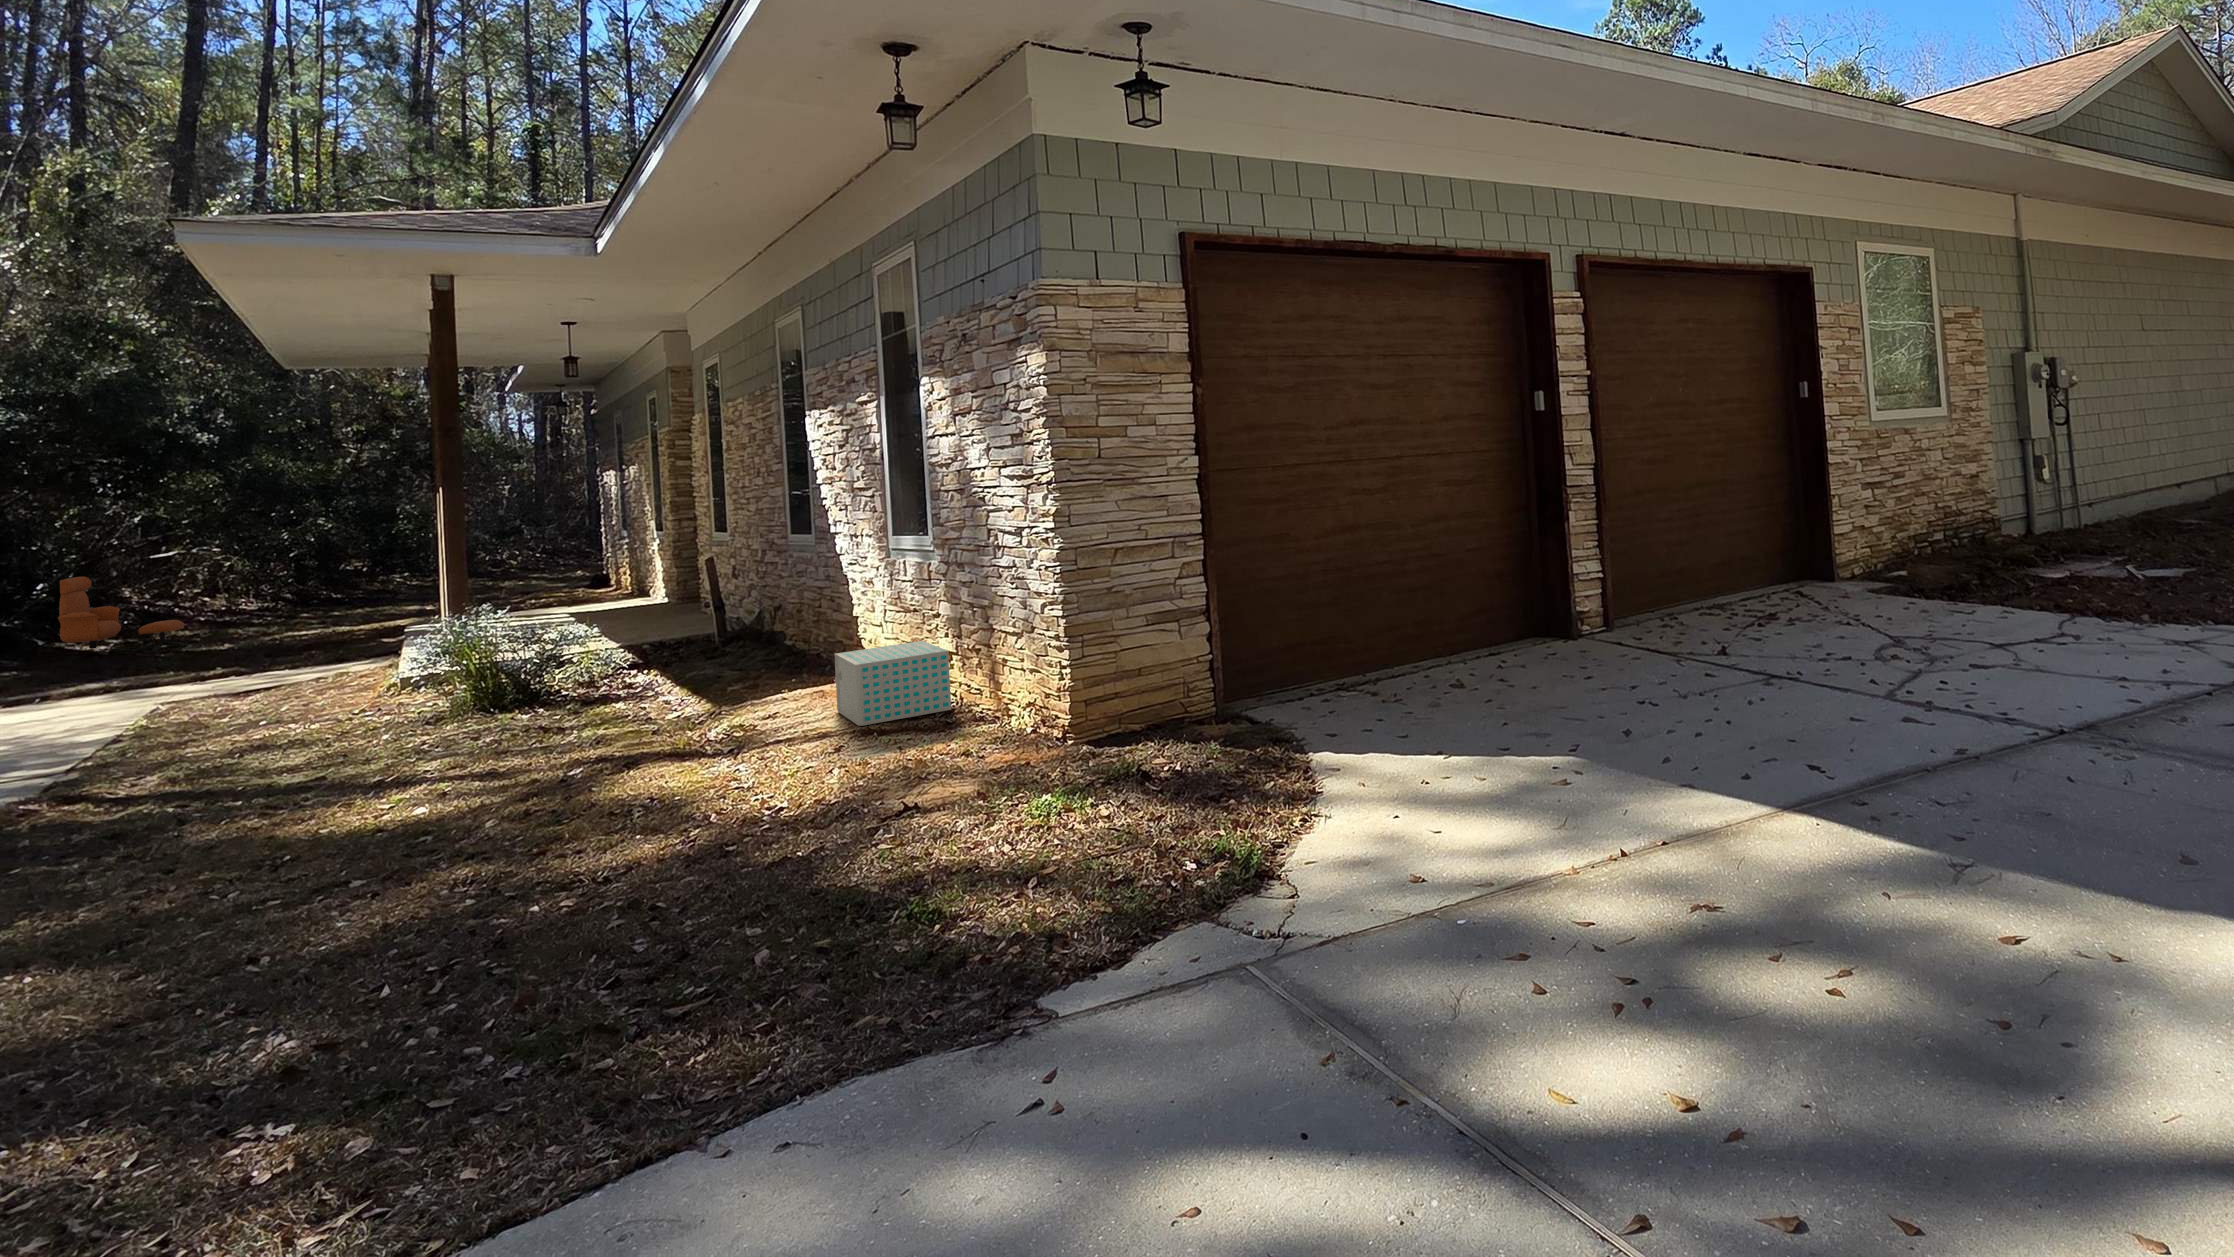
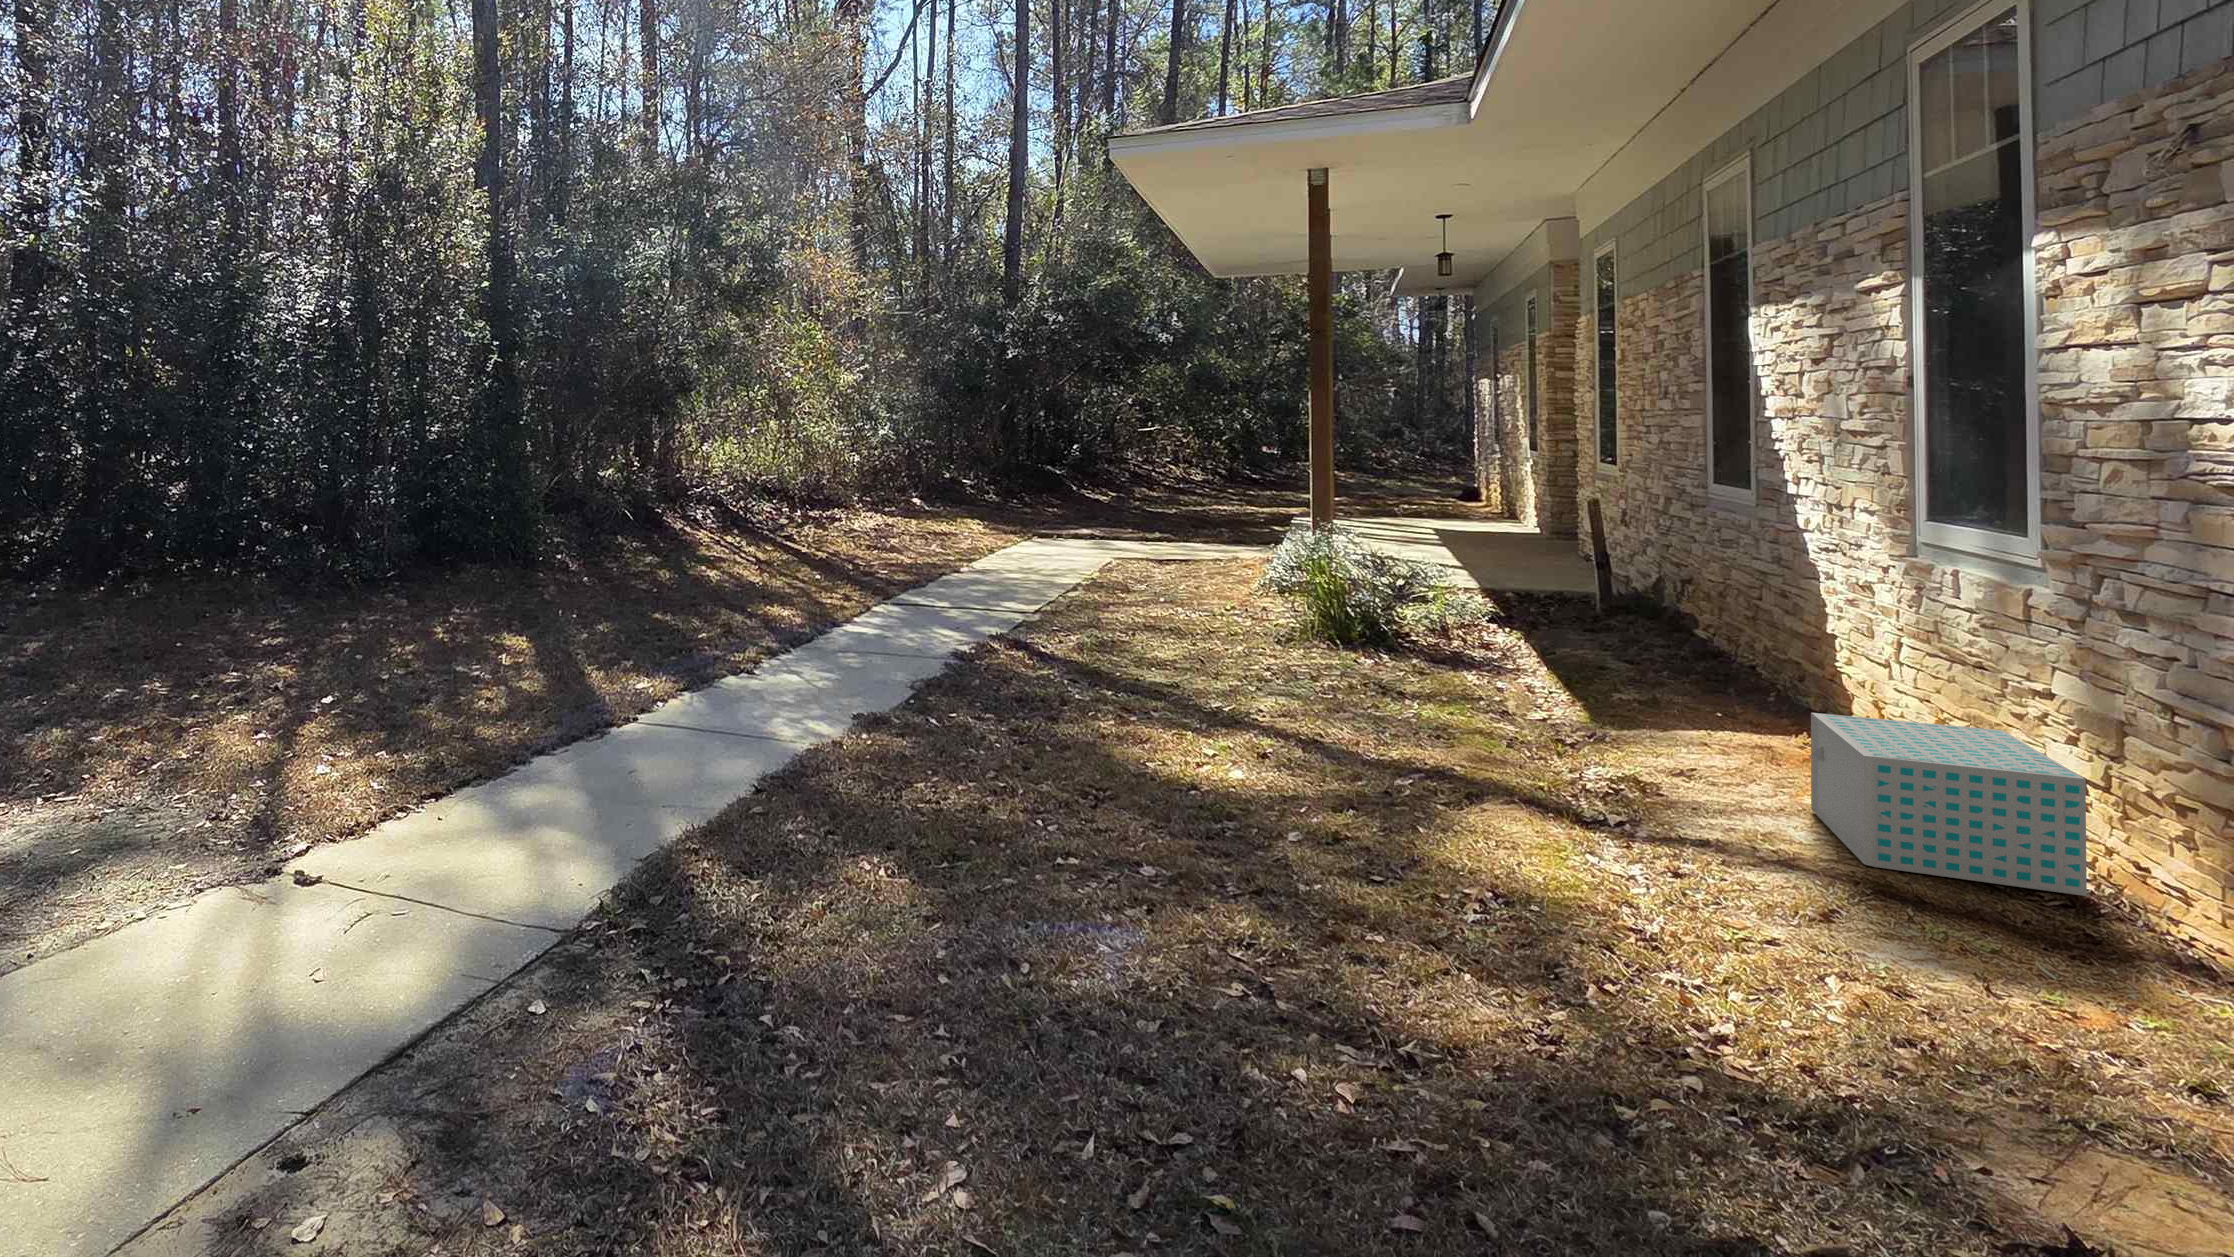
lounge chair: present [58,577,188,655] -> none [1081,440,1153,504]

